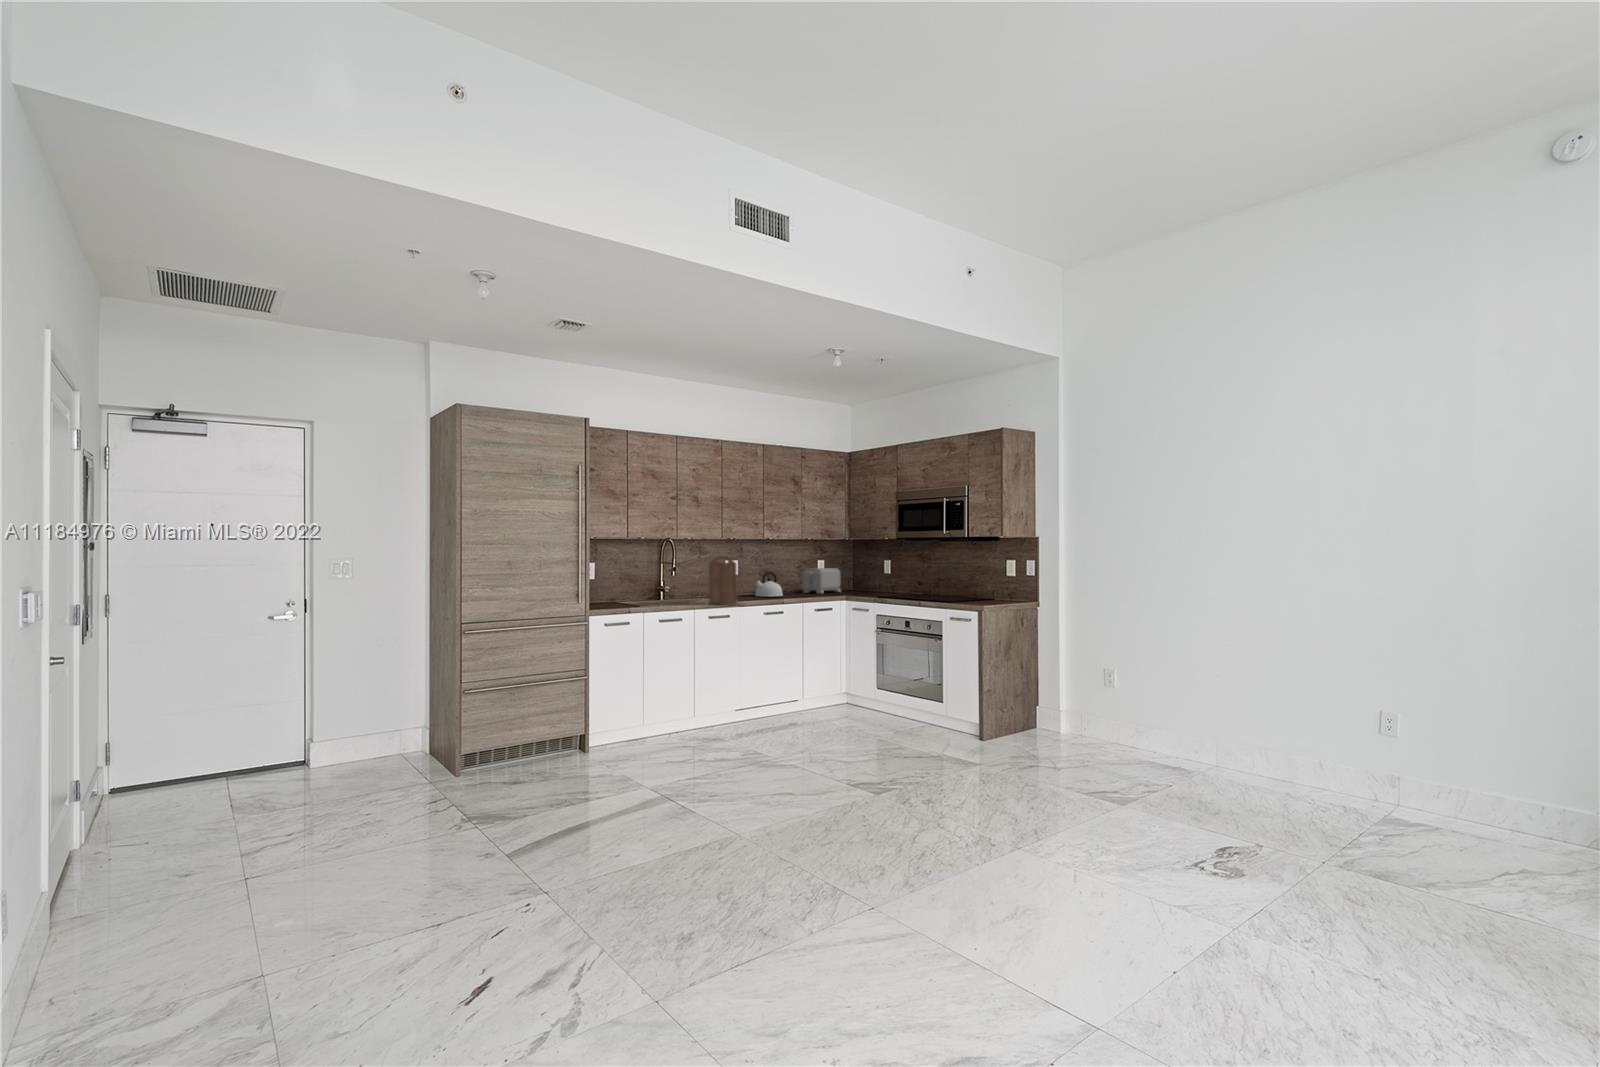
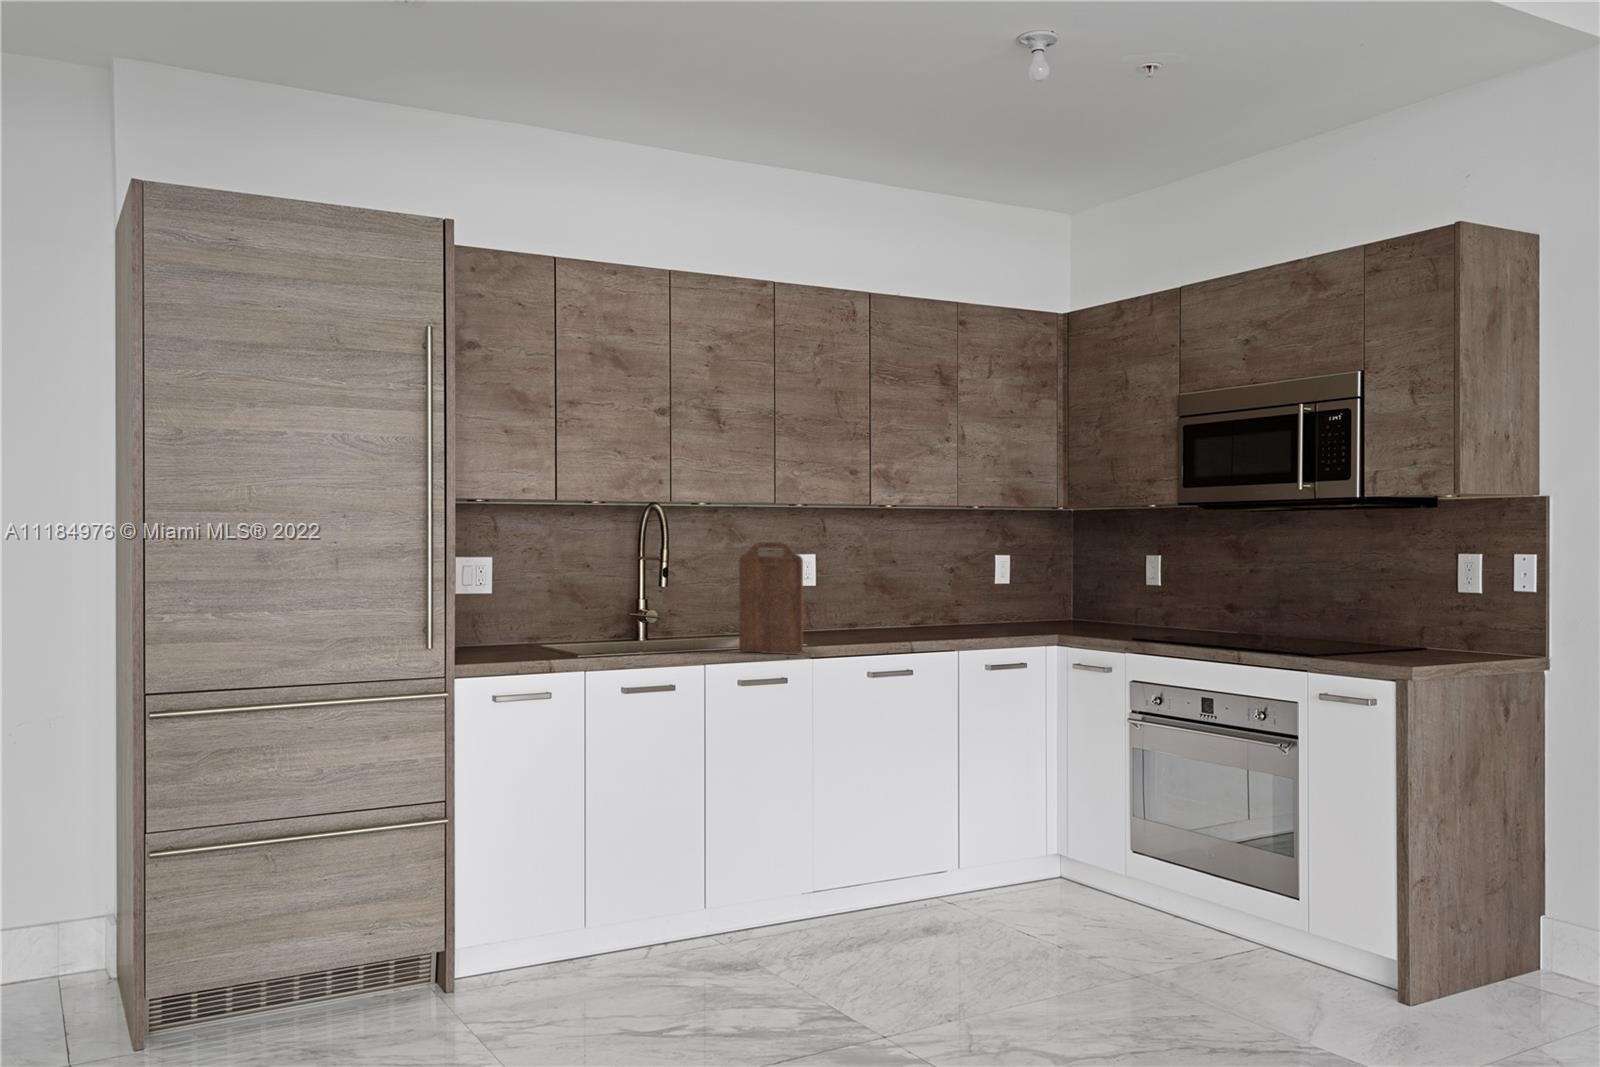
toaster: present [803,568,841,593] -> none [959,571,1046,628]
kettle: present [755,572,783,597] -> none [850,578,914,635]

